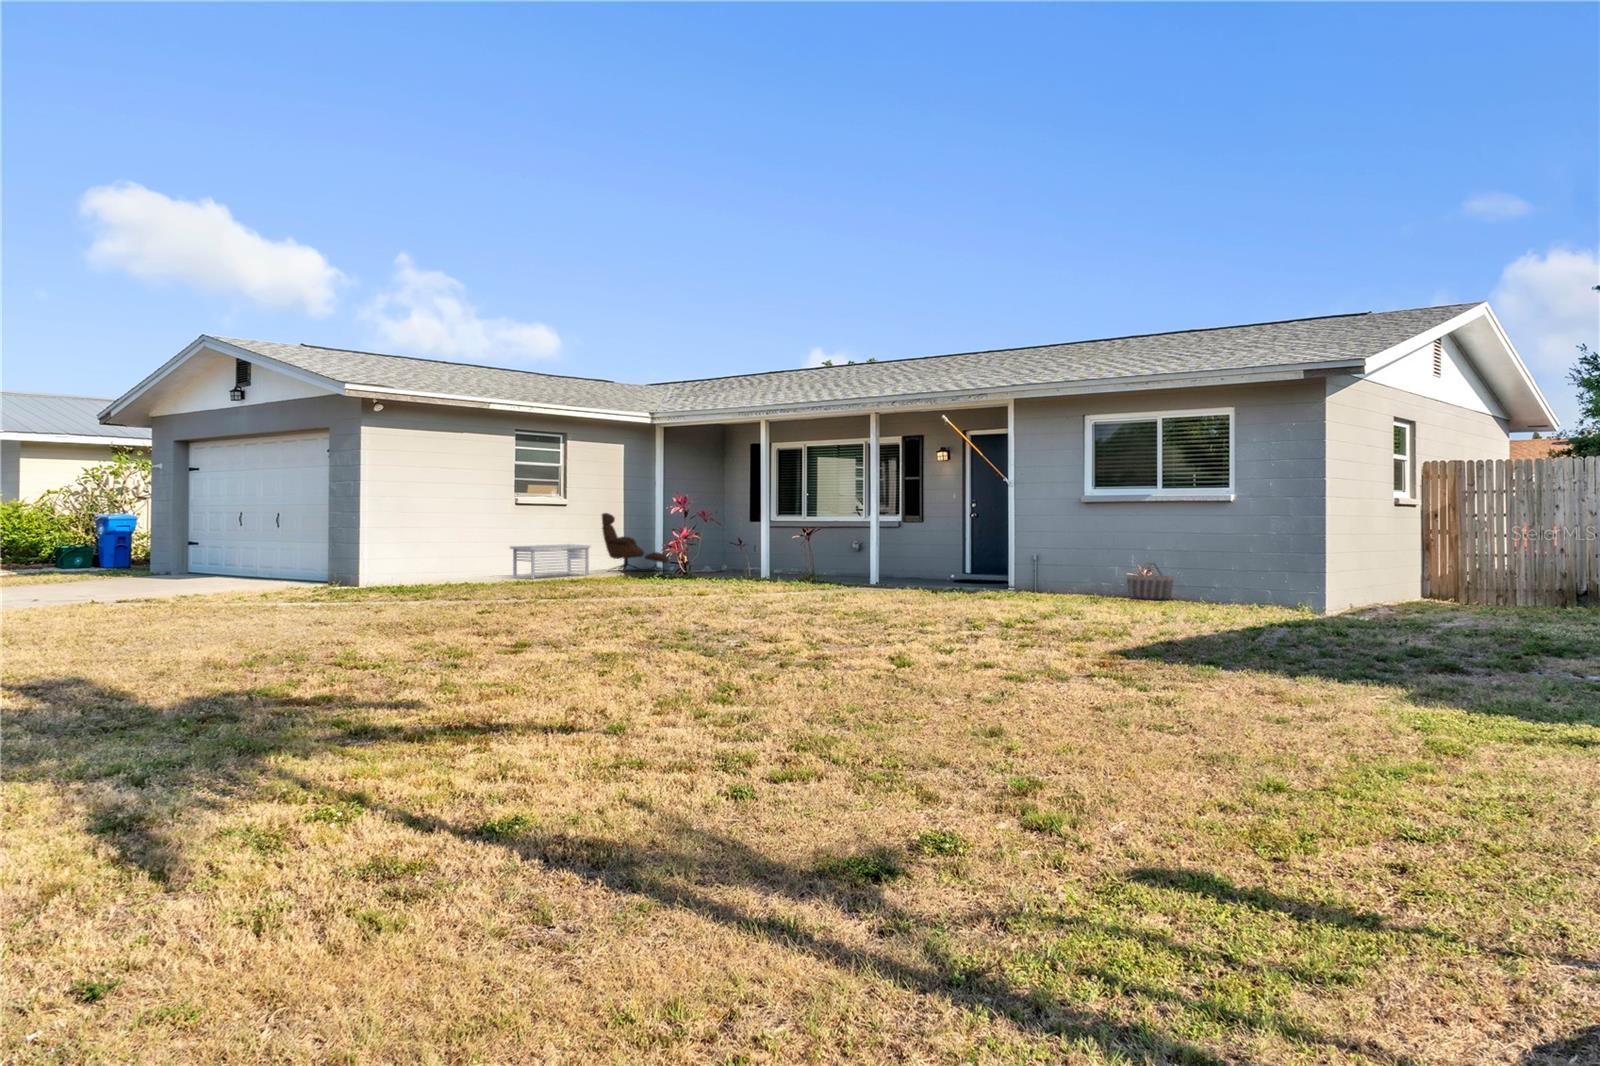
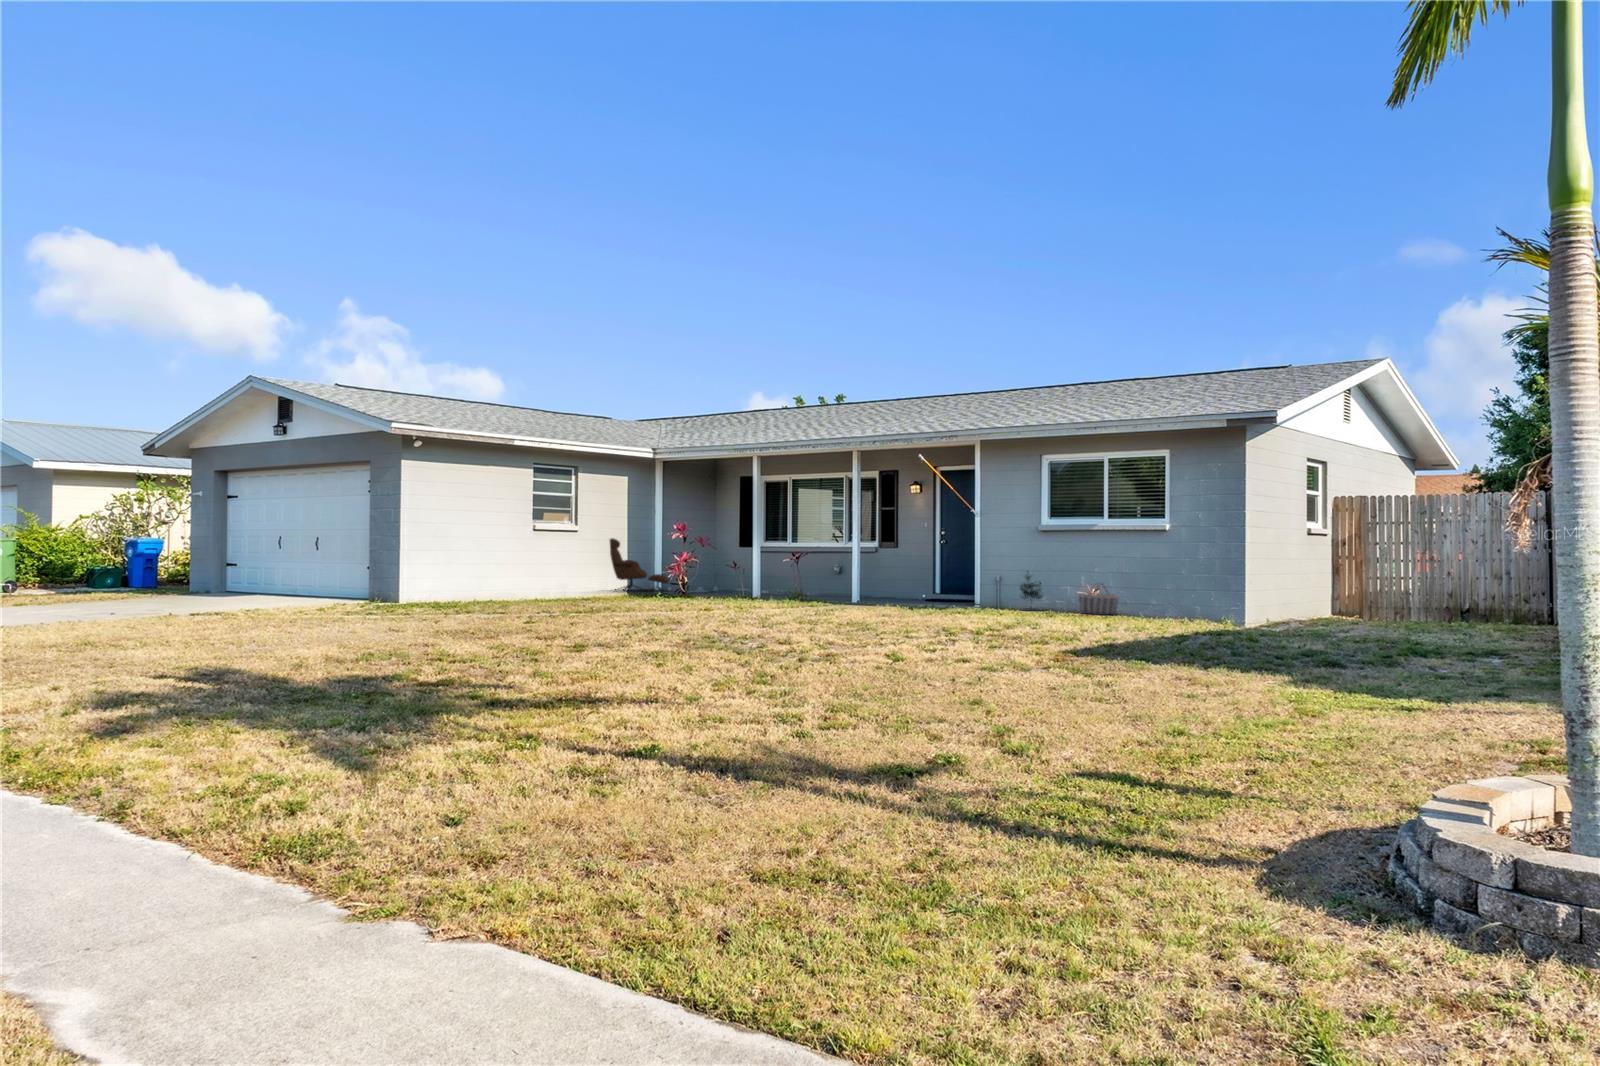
storage bench: present [510,544,591,579] -> none [529,567,601,597]
potted tree: none [1056,548,1087,595] -> present [1020,571,1042,611]

